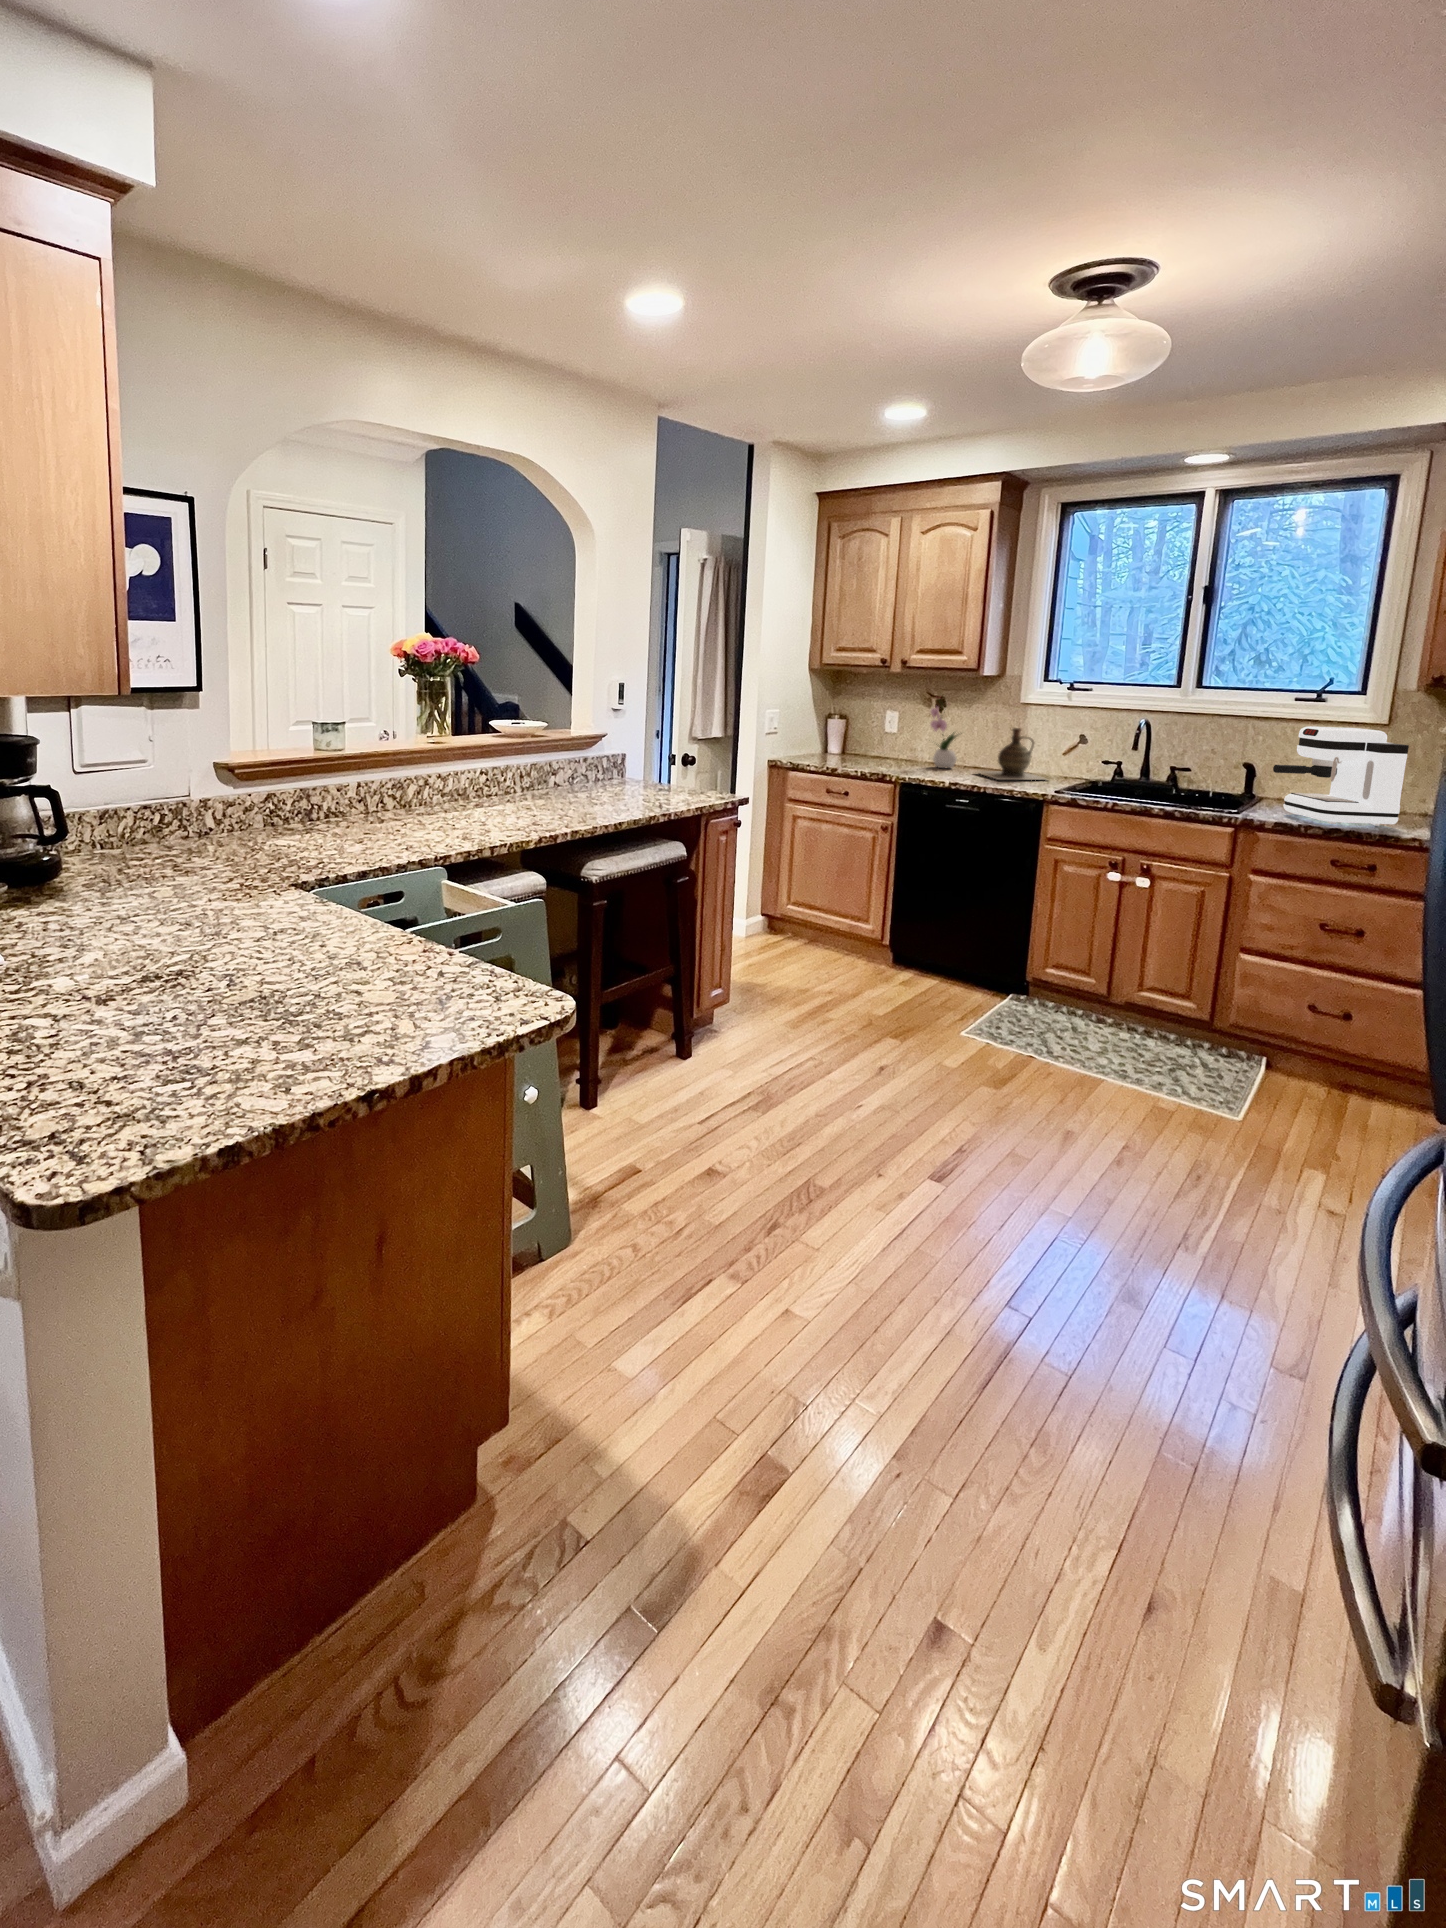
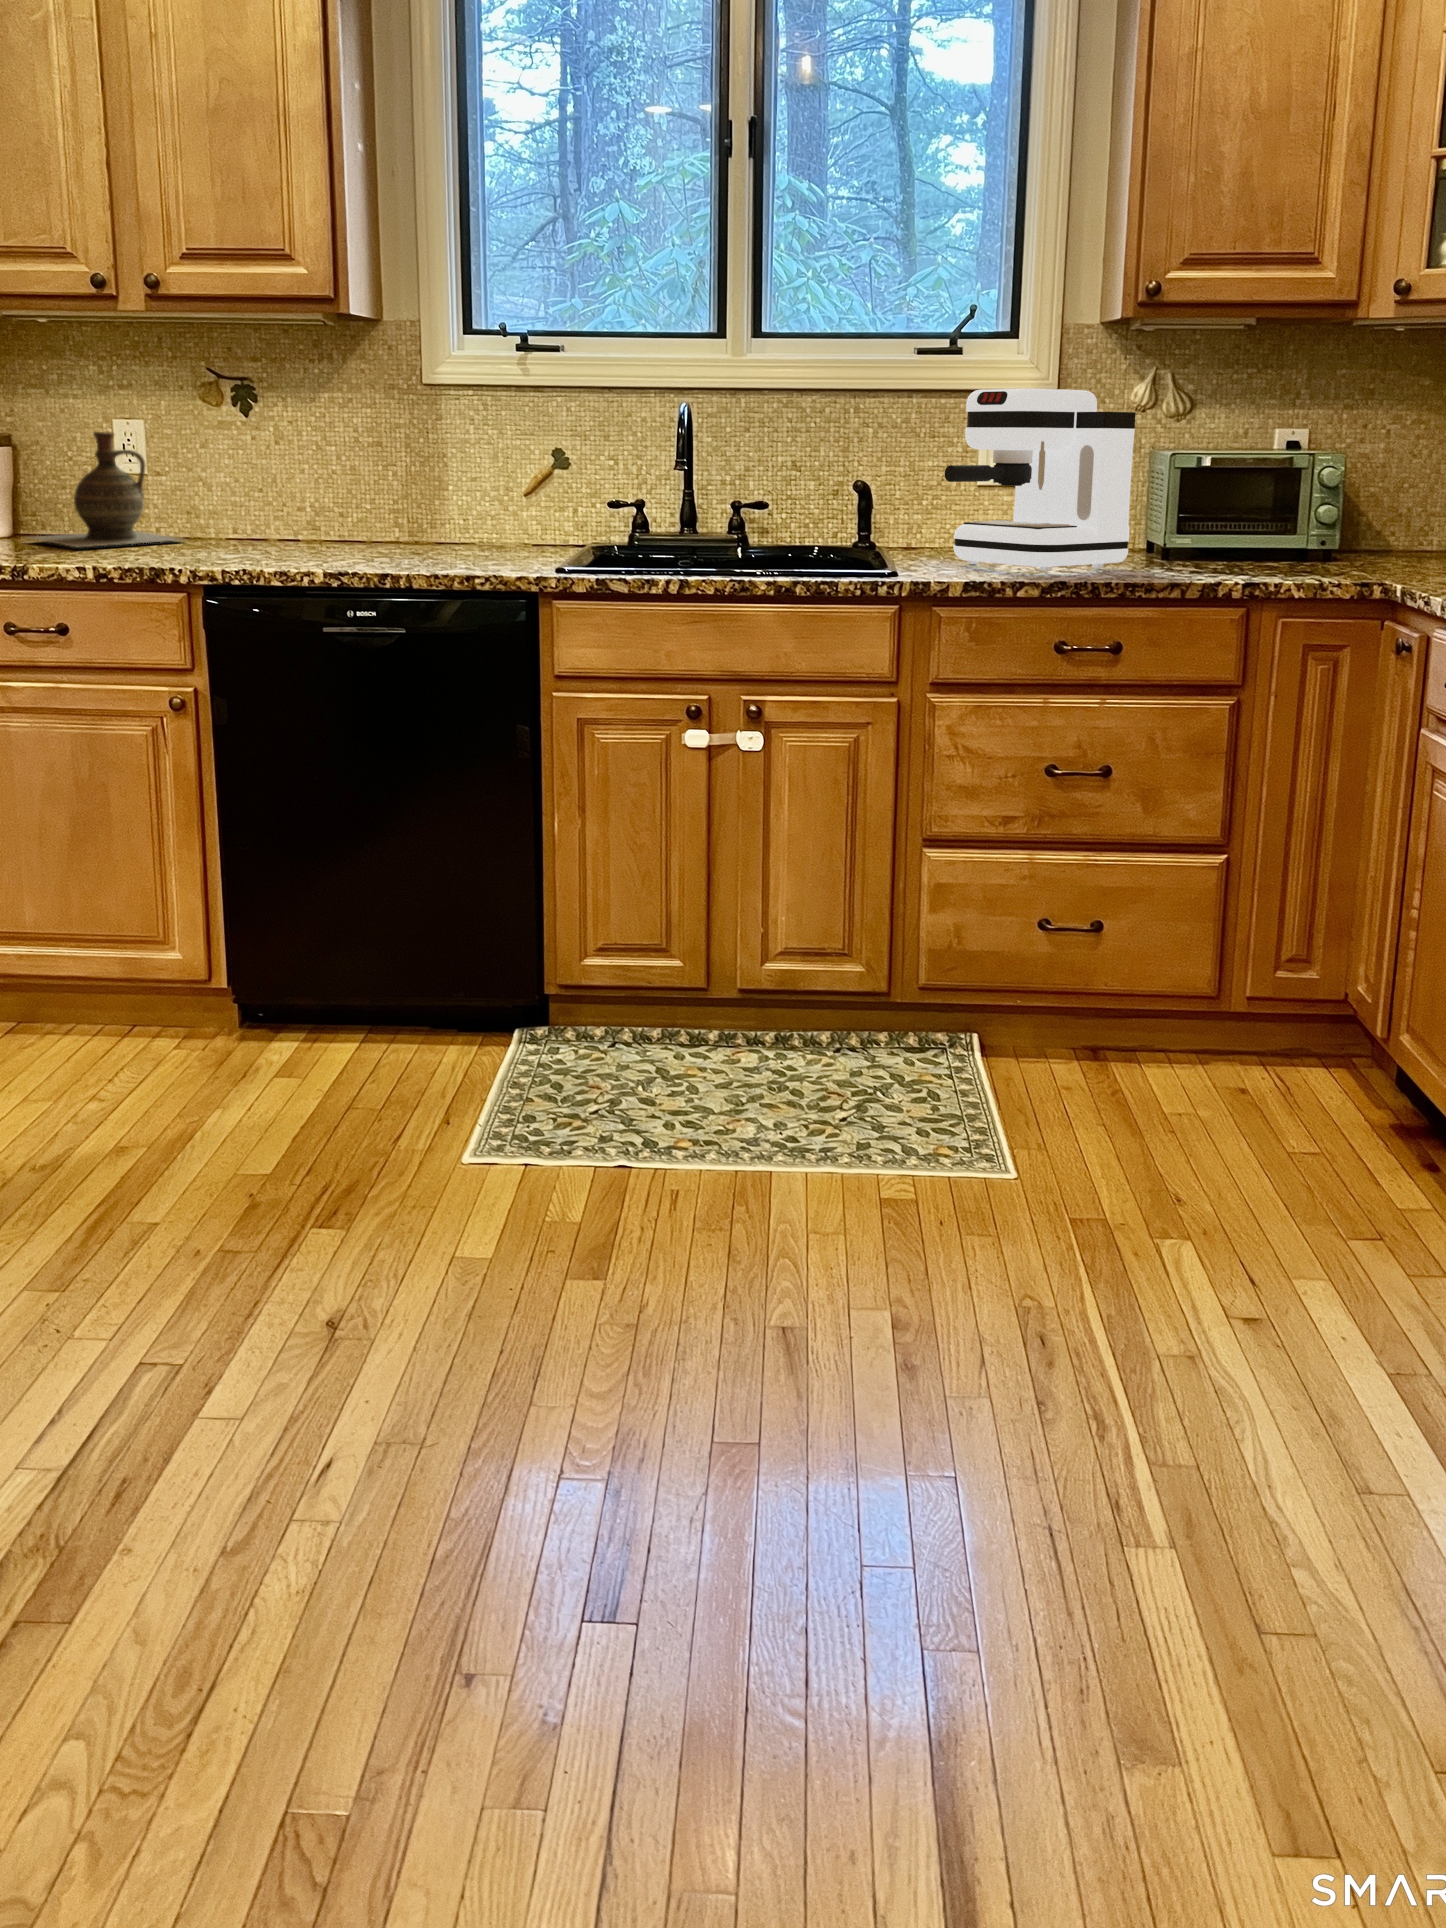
flower arrangement: present [930,698,957,768] -> none [232,373,314,546]
ceramic jug: present [975,728,1044,780] -> present [31,432,180,547]

